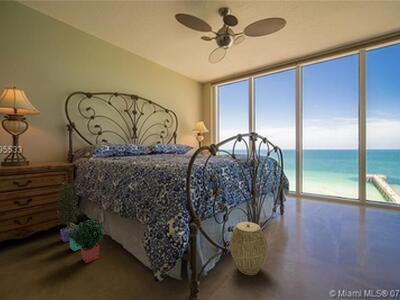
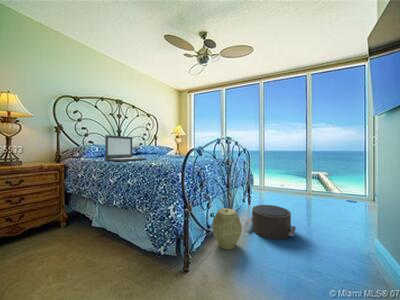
laptop: none [111,133,156,162] -> present [105,135,146,161]
potted plant: present [57,182,105,263] -> none [48,180,103,252]
pouf: none [273,218,344,267] -> present [245,205,296,239]

